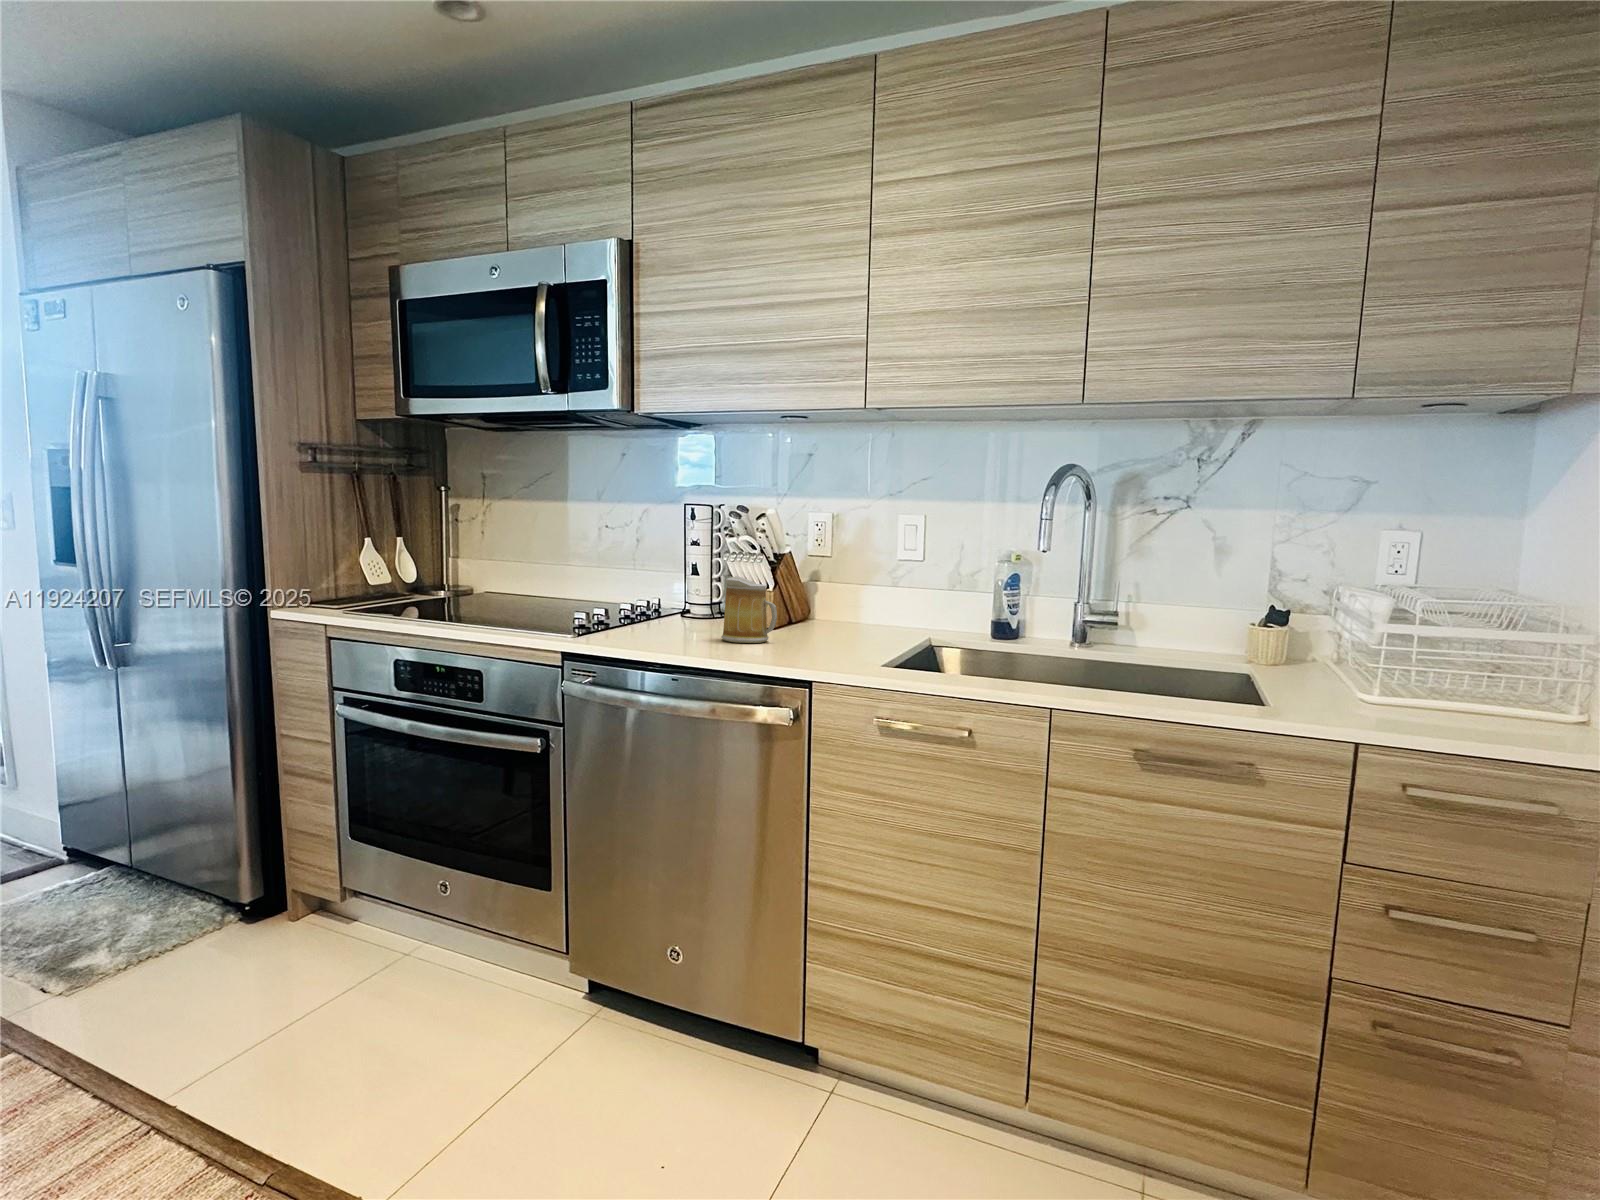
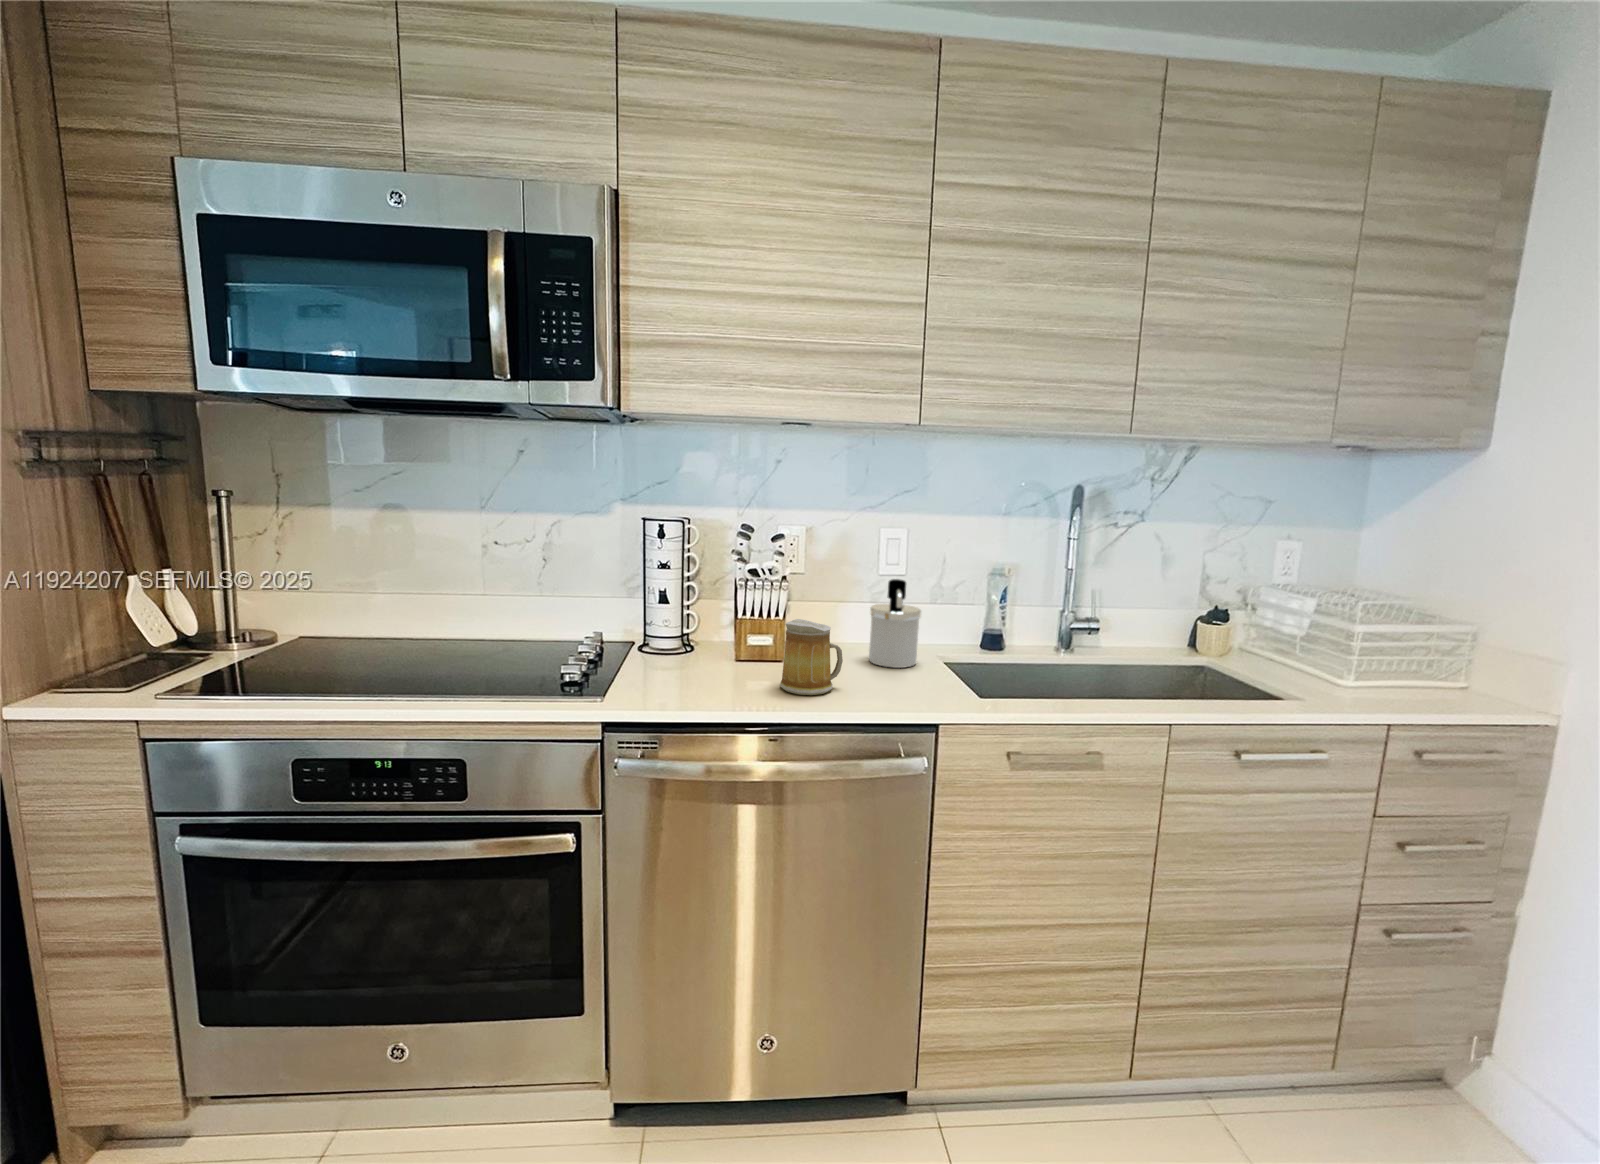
soap dispenser: none [844,558,894,641] -> present [869,579,921,668]

